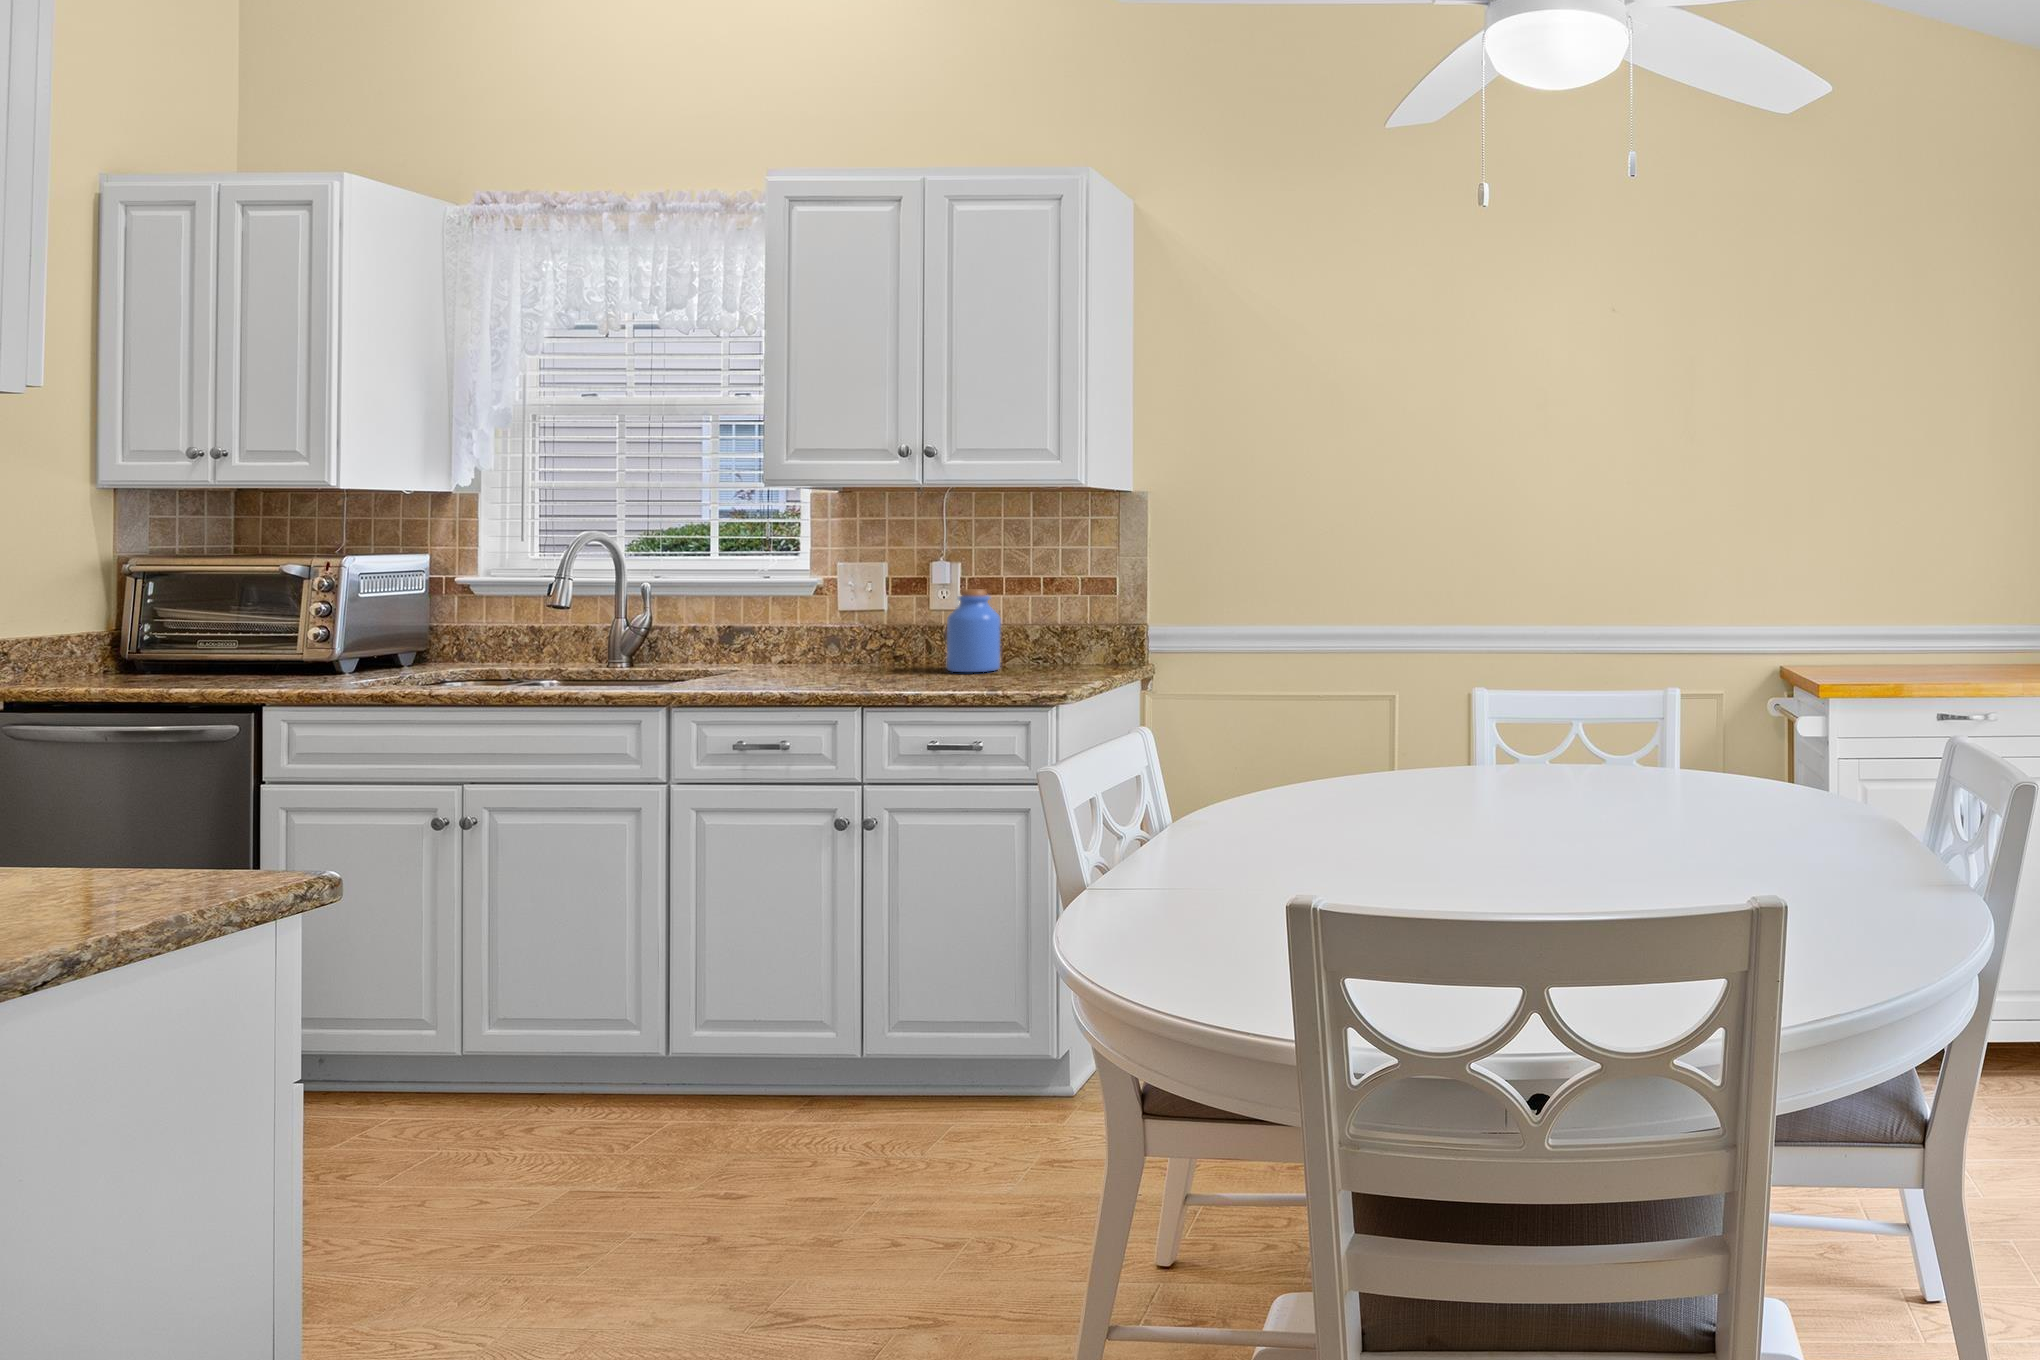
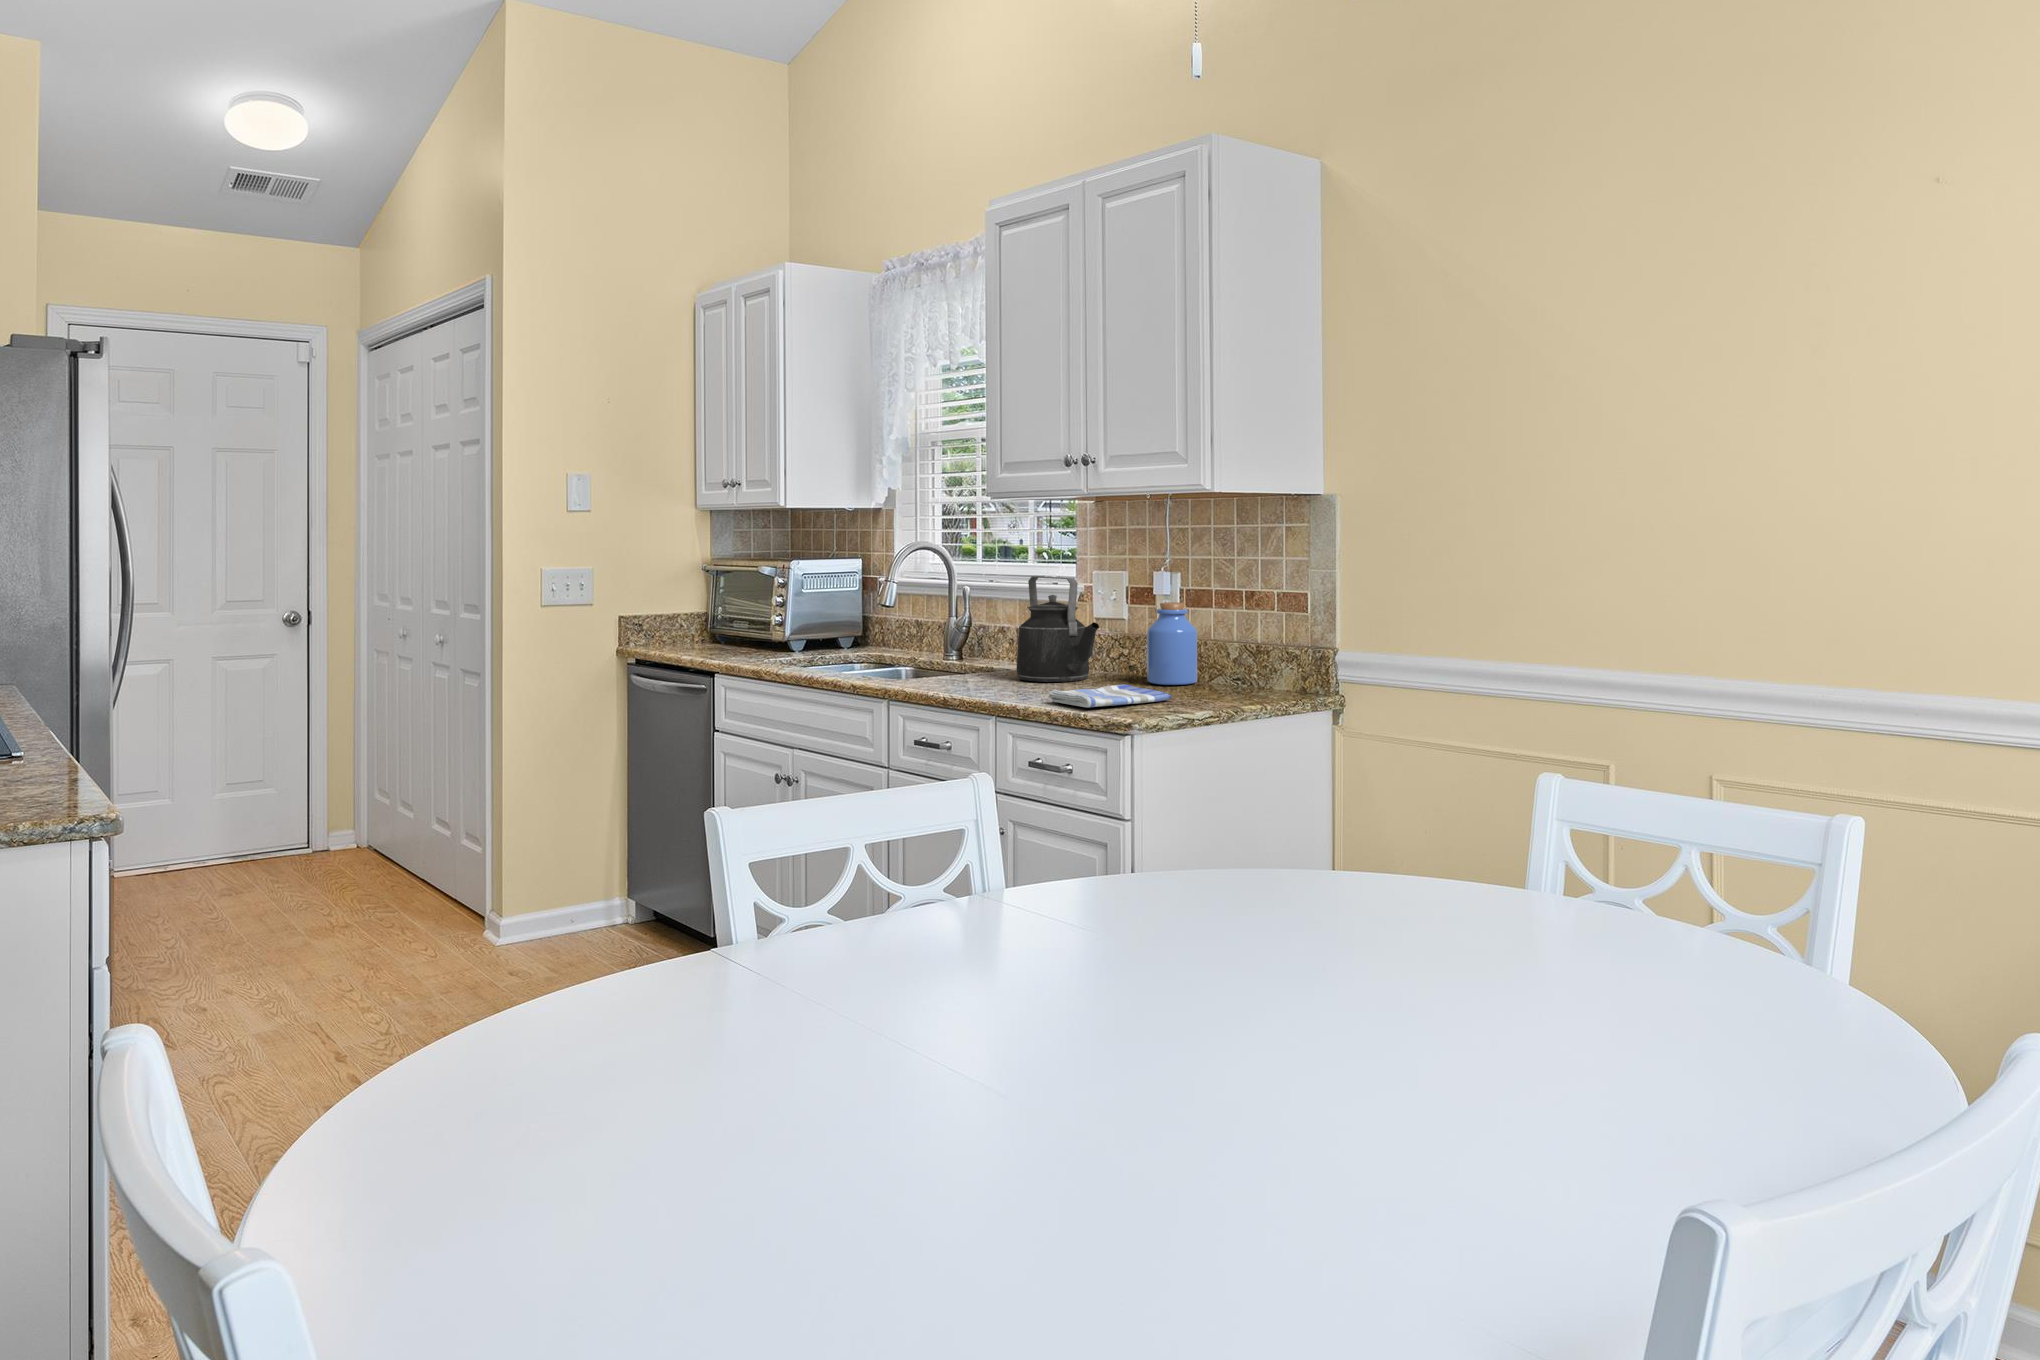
kettle: none [783,566,901,680] -> present [1017,576,1099,682]
dish towel: none [901,673,1025,694] -> present [1049,684,1171,707]

